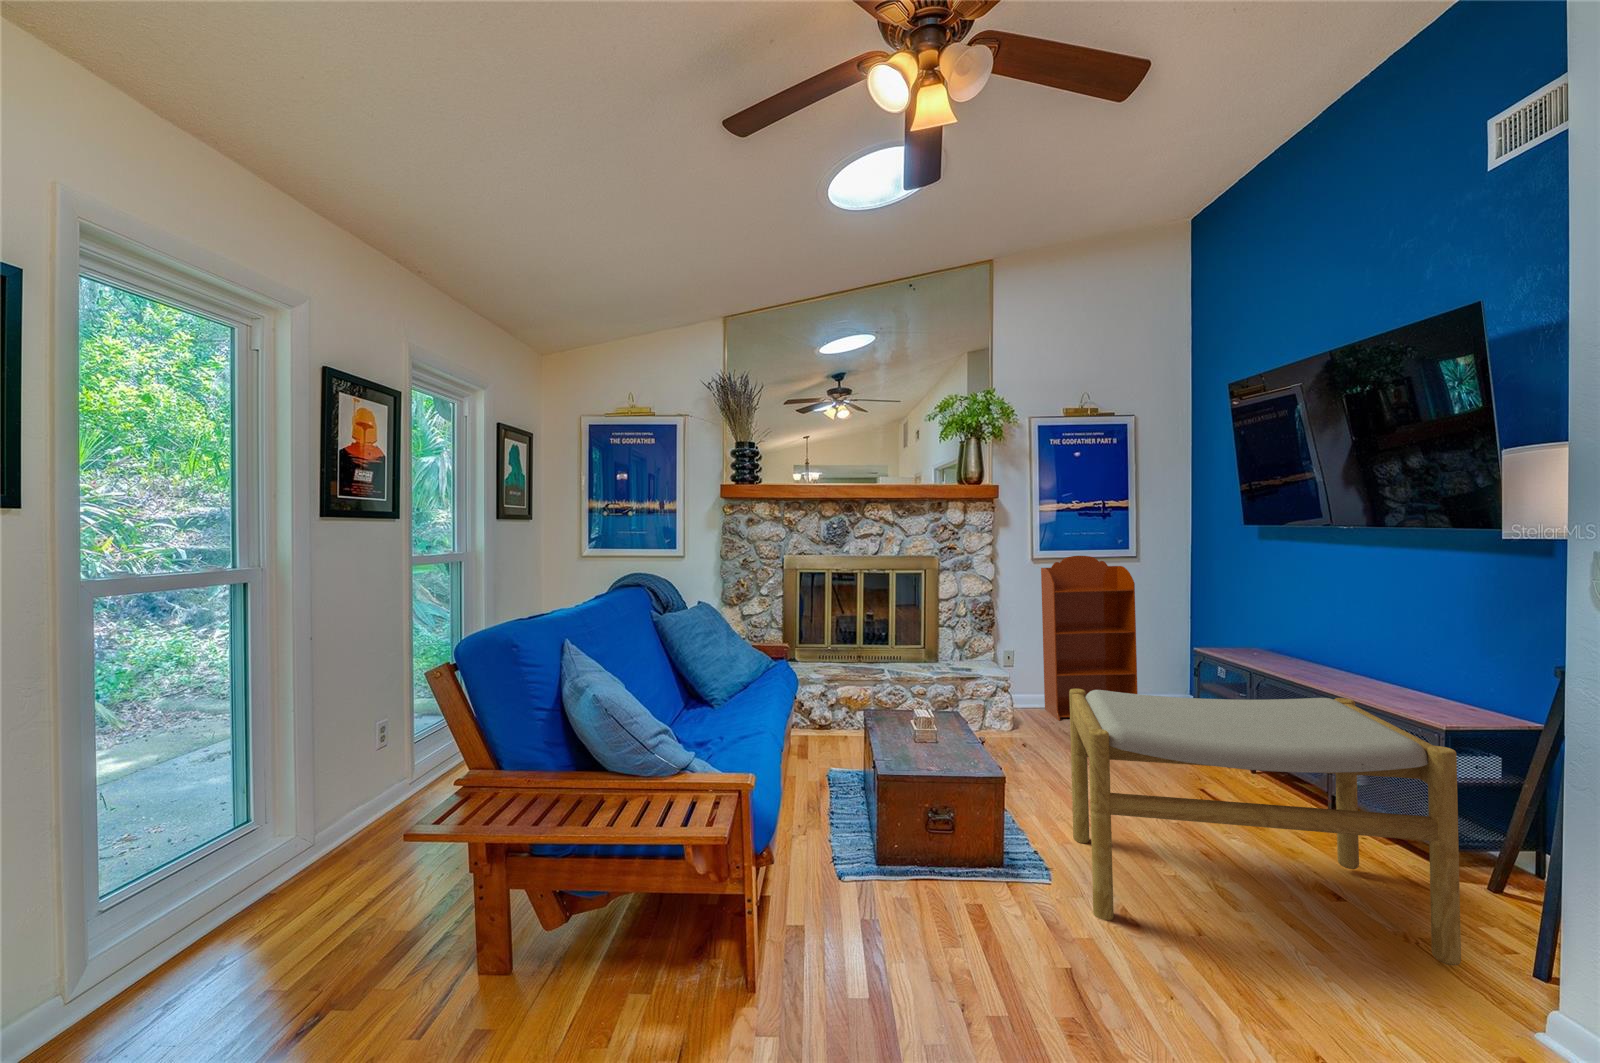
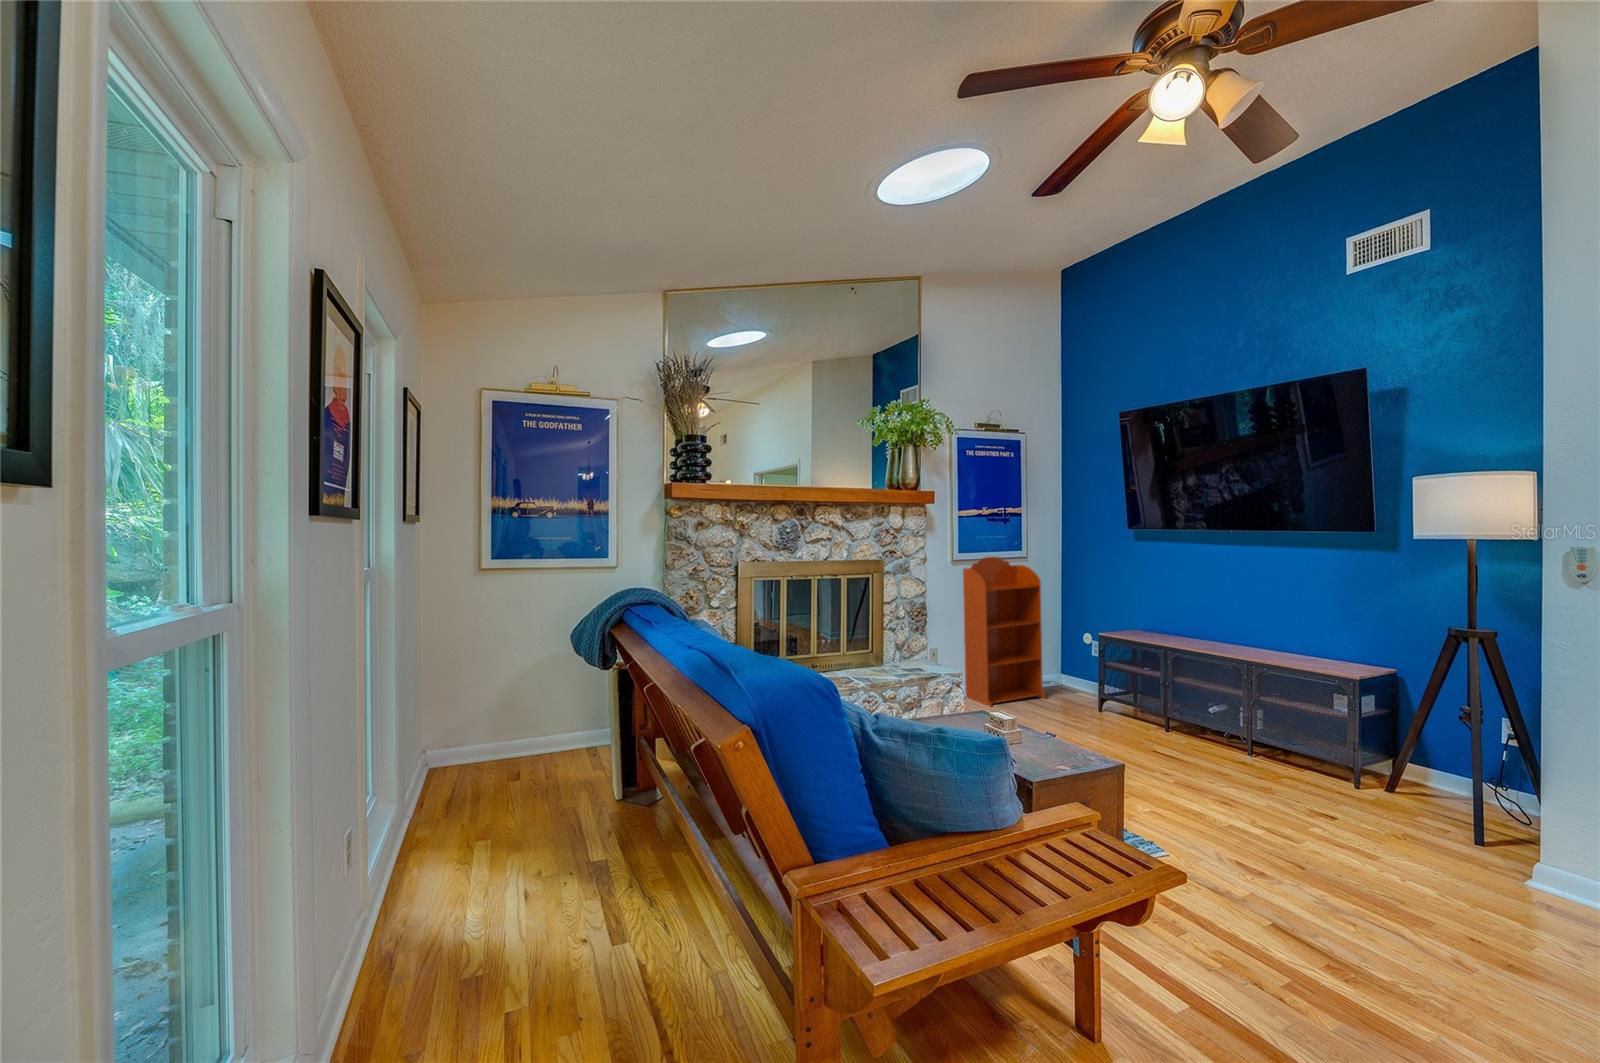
footstool: present [1069,689,1461,965] -> none [1161,671,1504,903]

